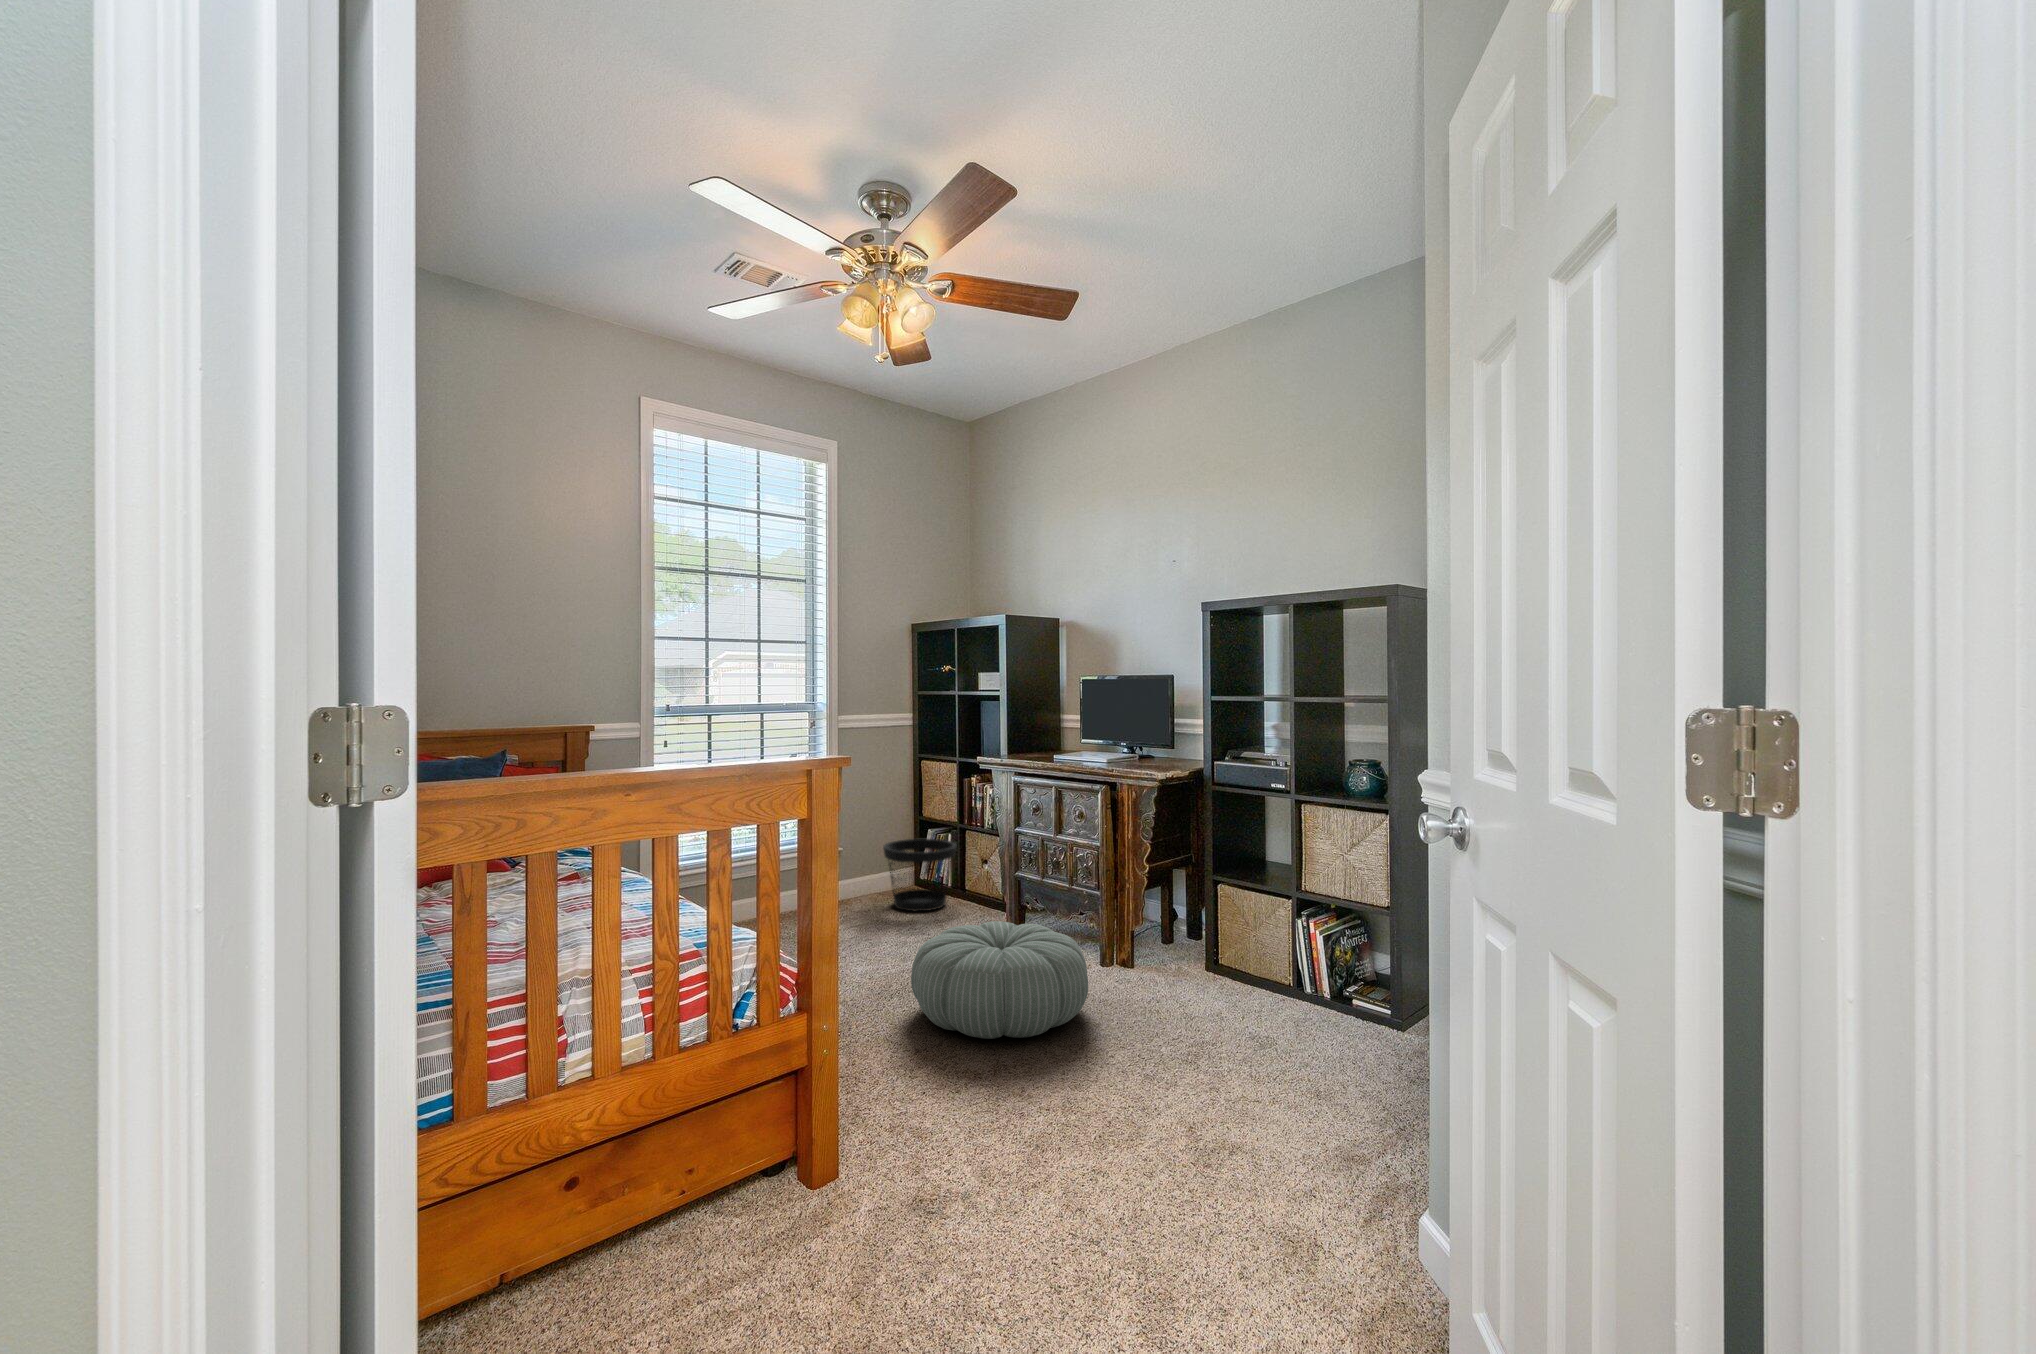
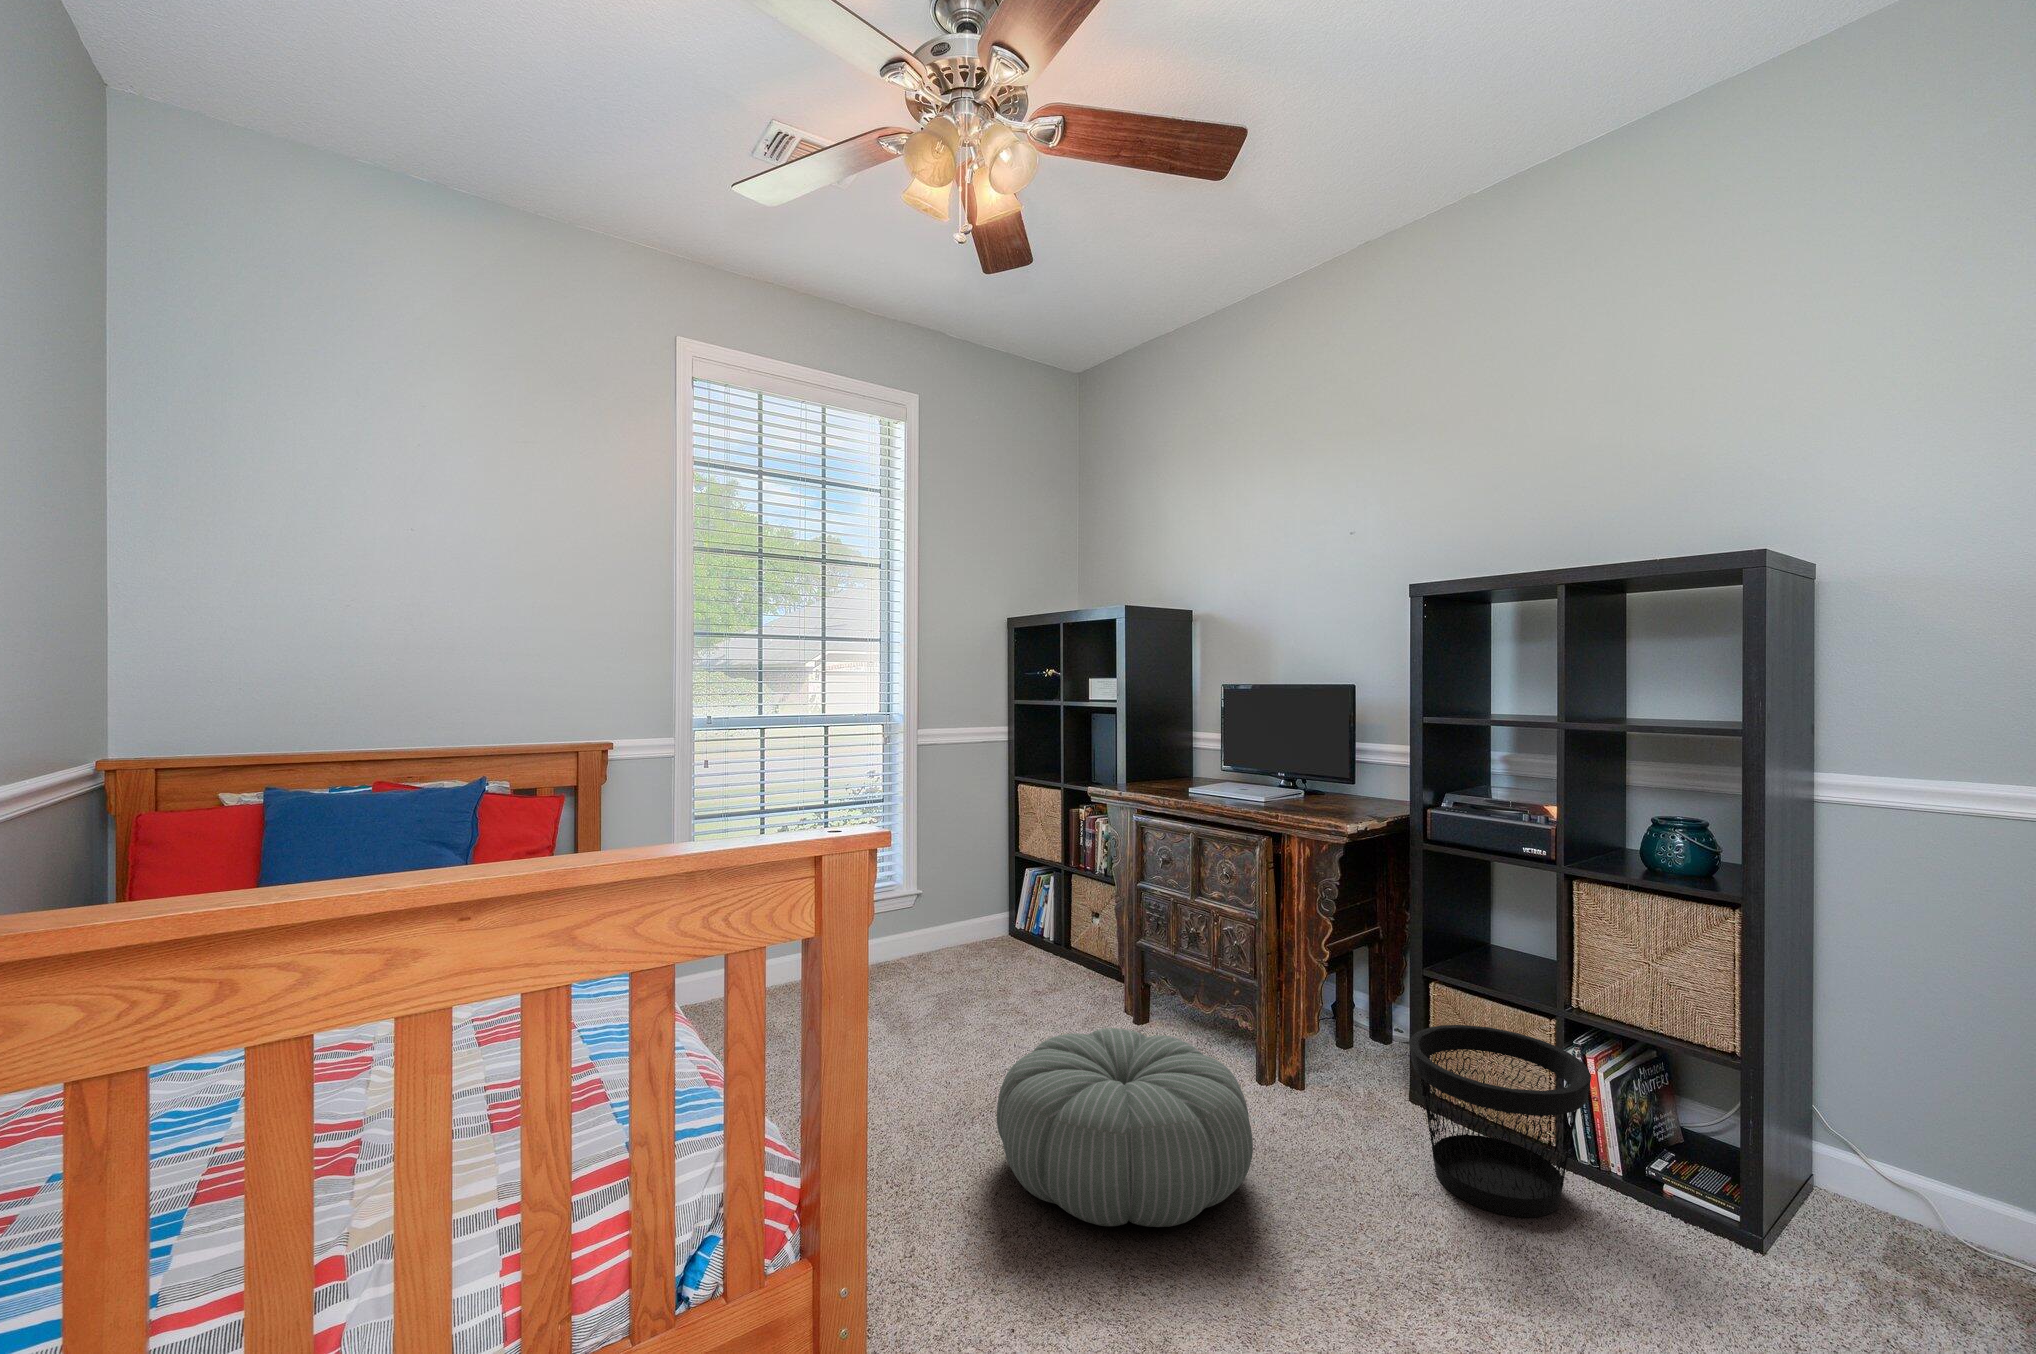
wastebasket: present [883,839,957,911] -> present [1410,1025,1591,1217]

